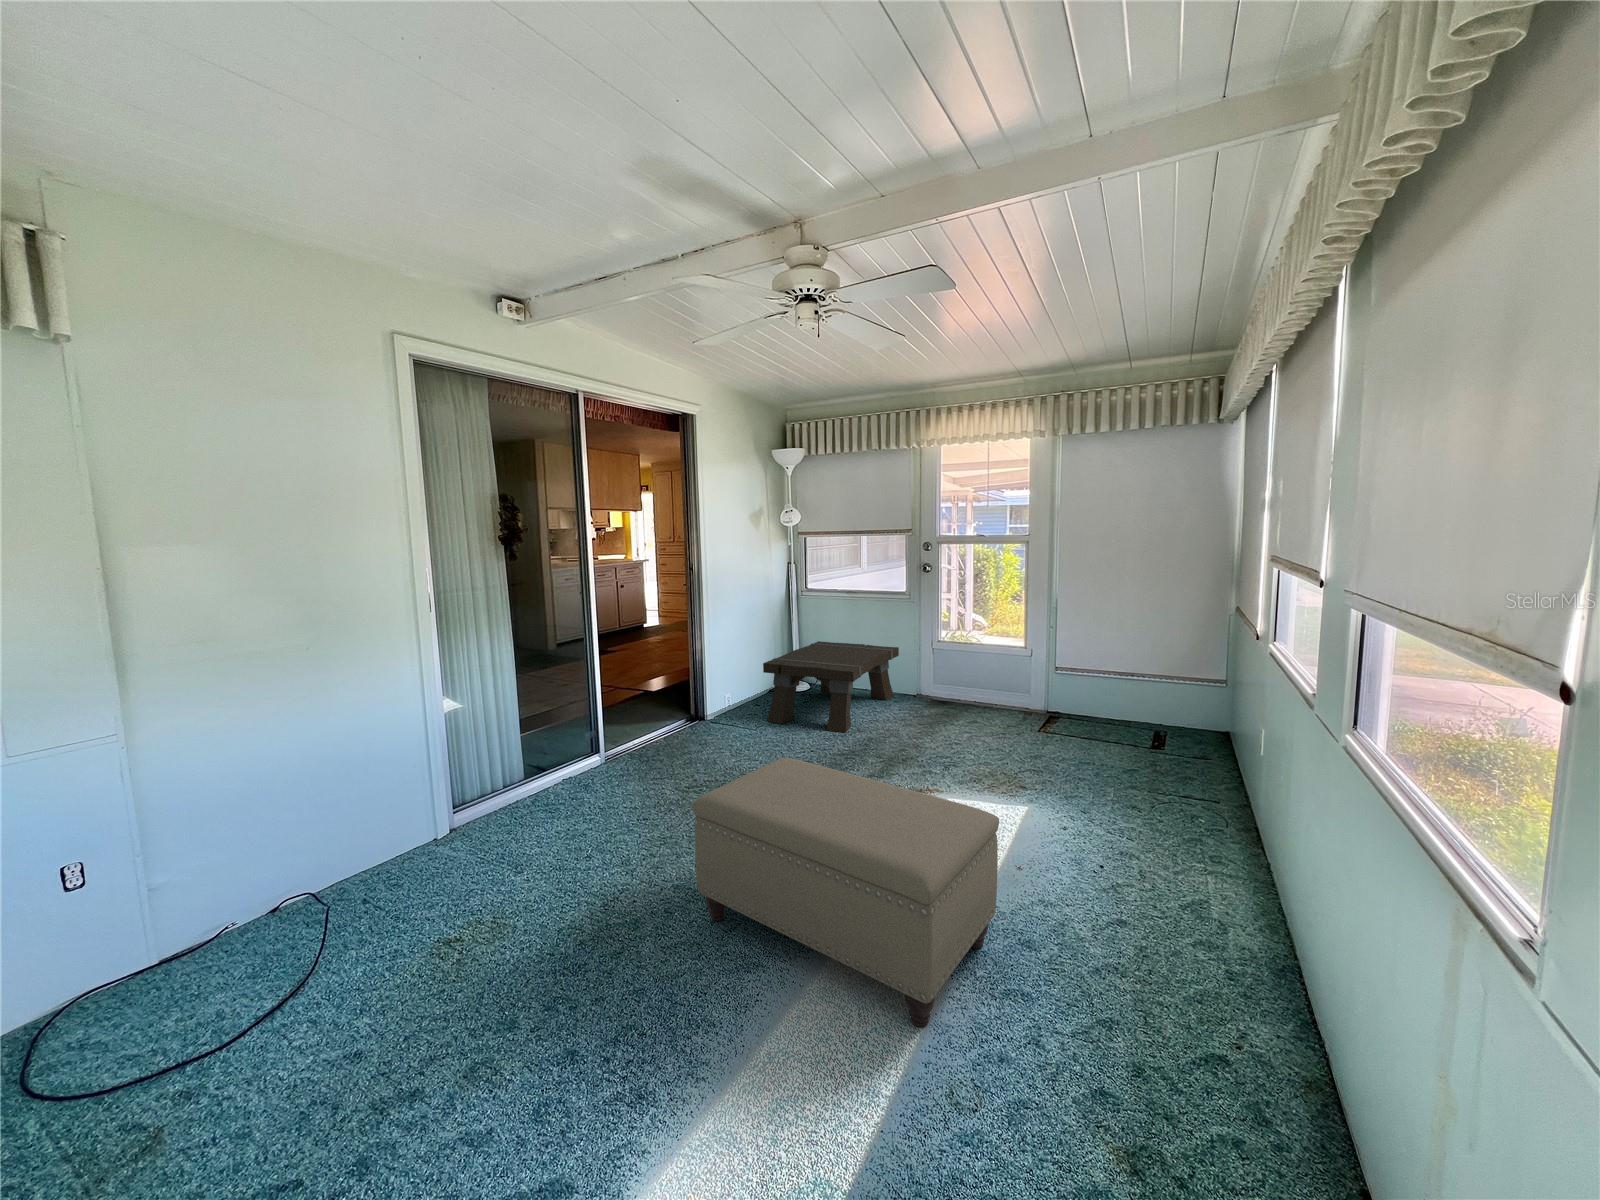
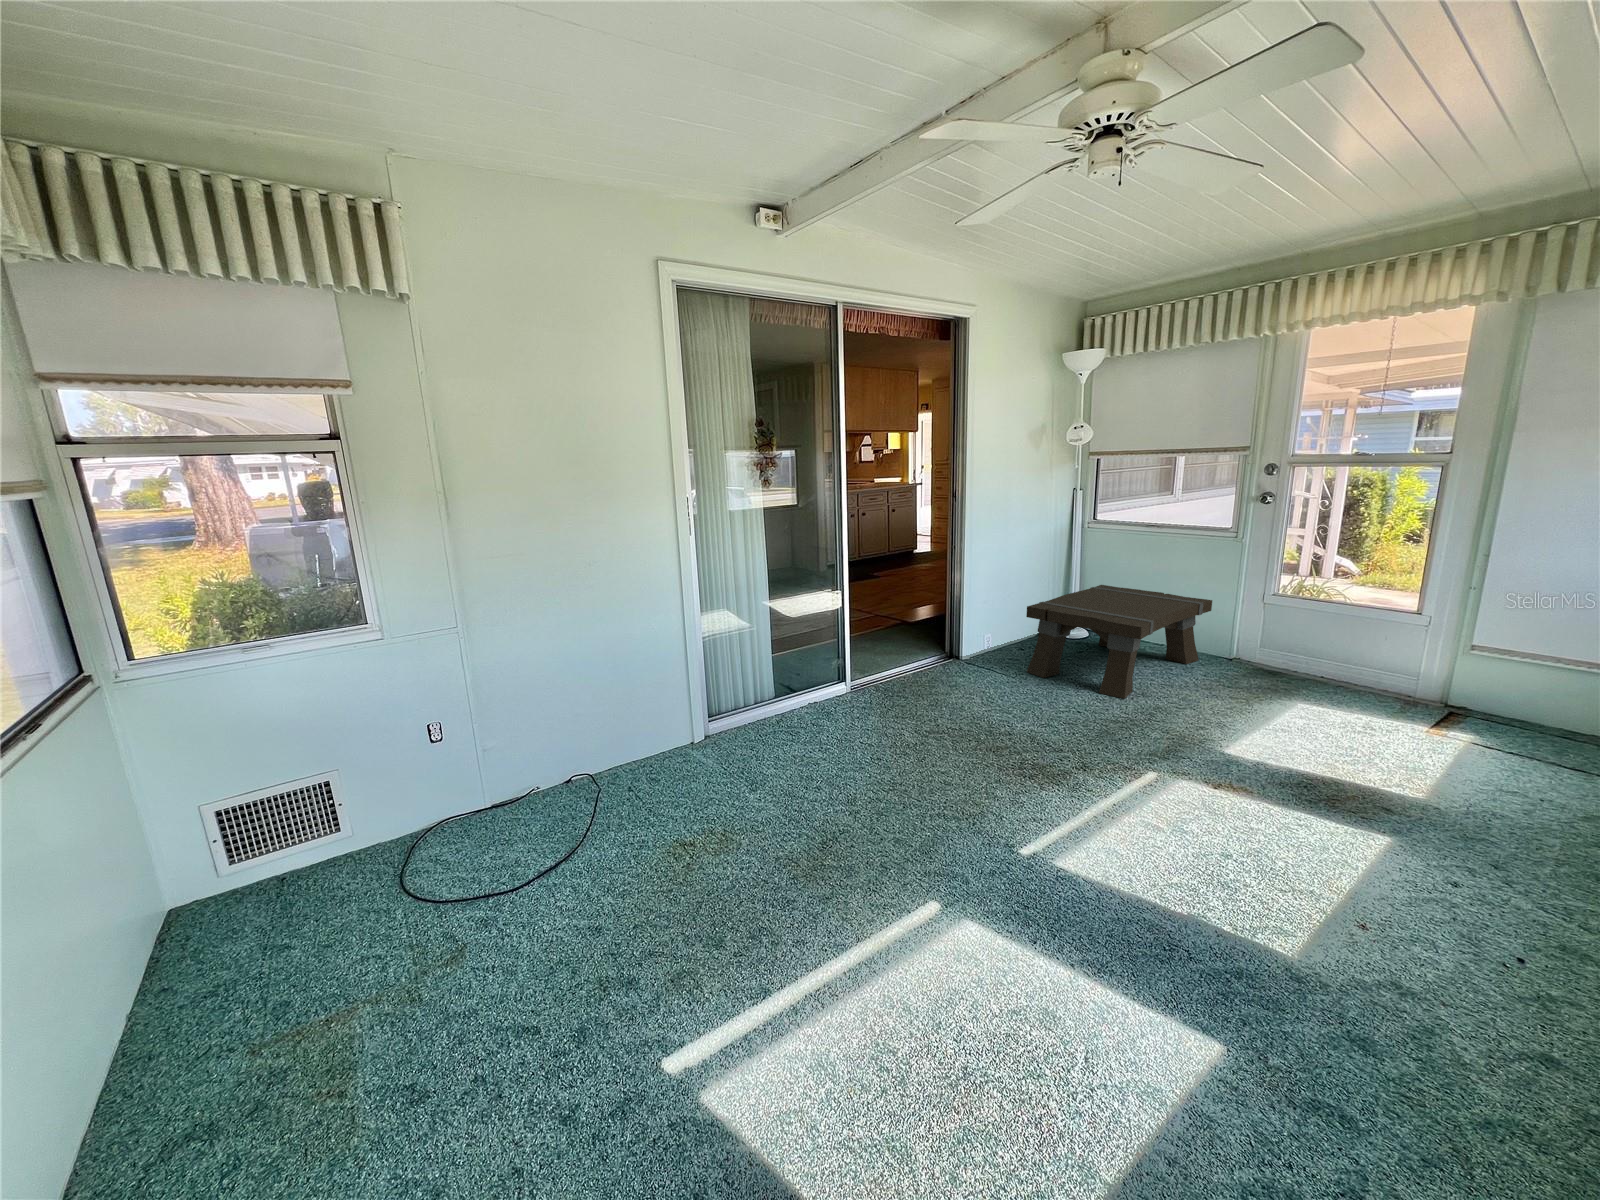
ottoman: present [692,758,999,1027] -> none [911,727,1335,1107]

